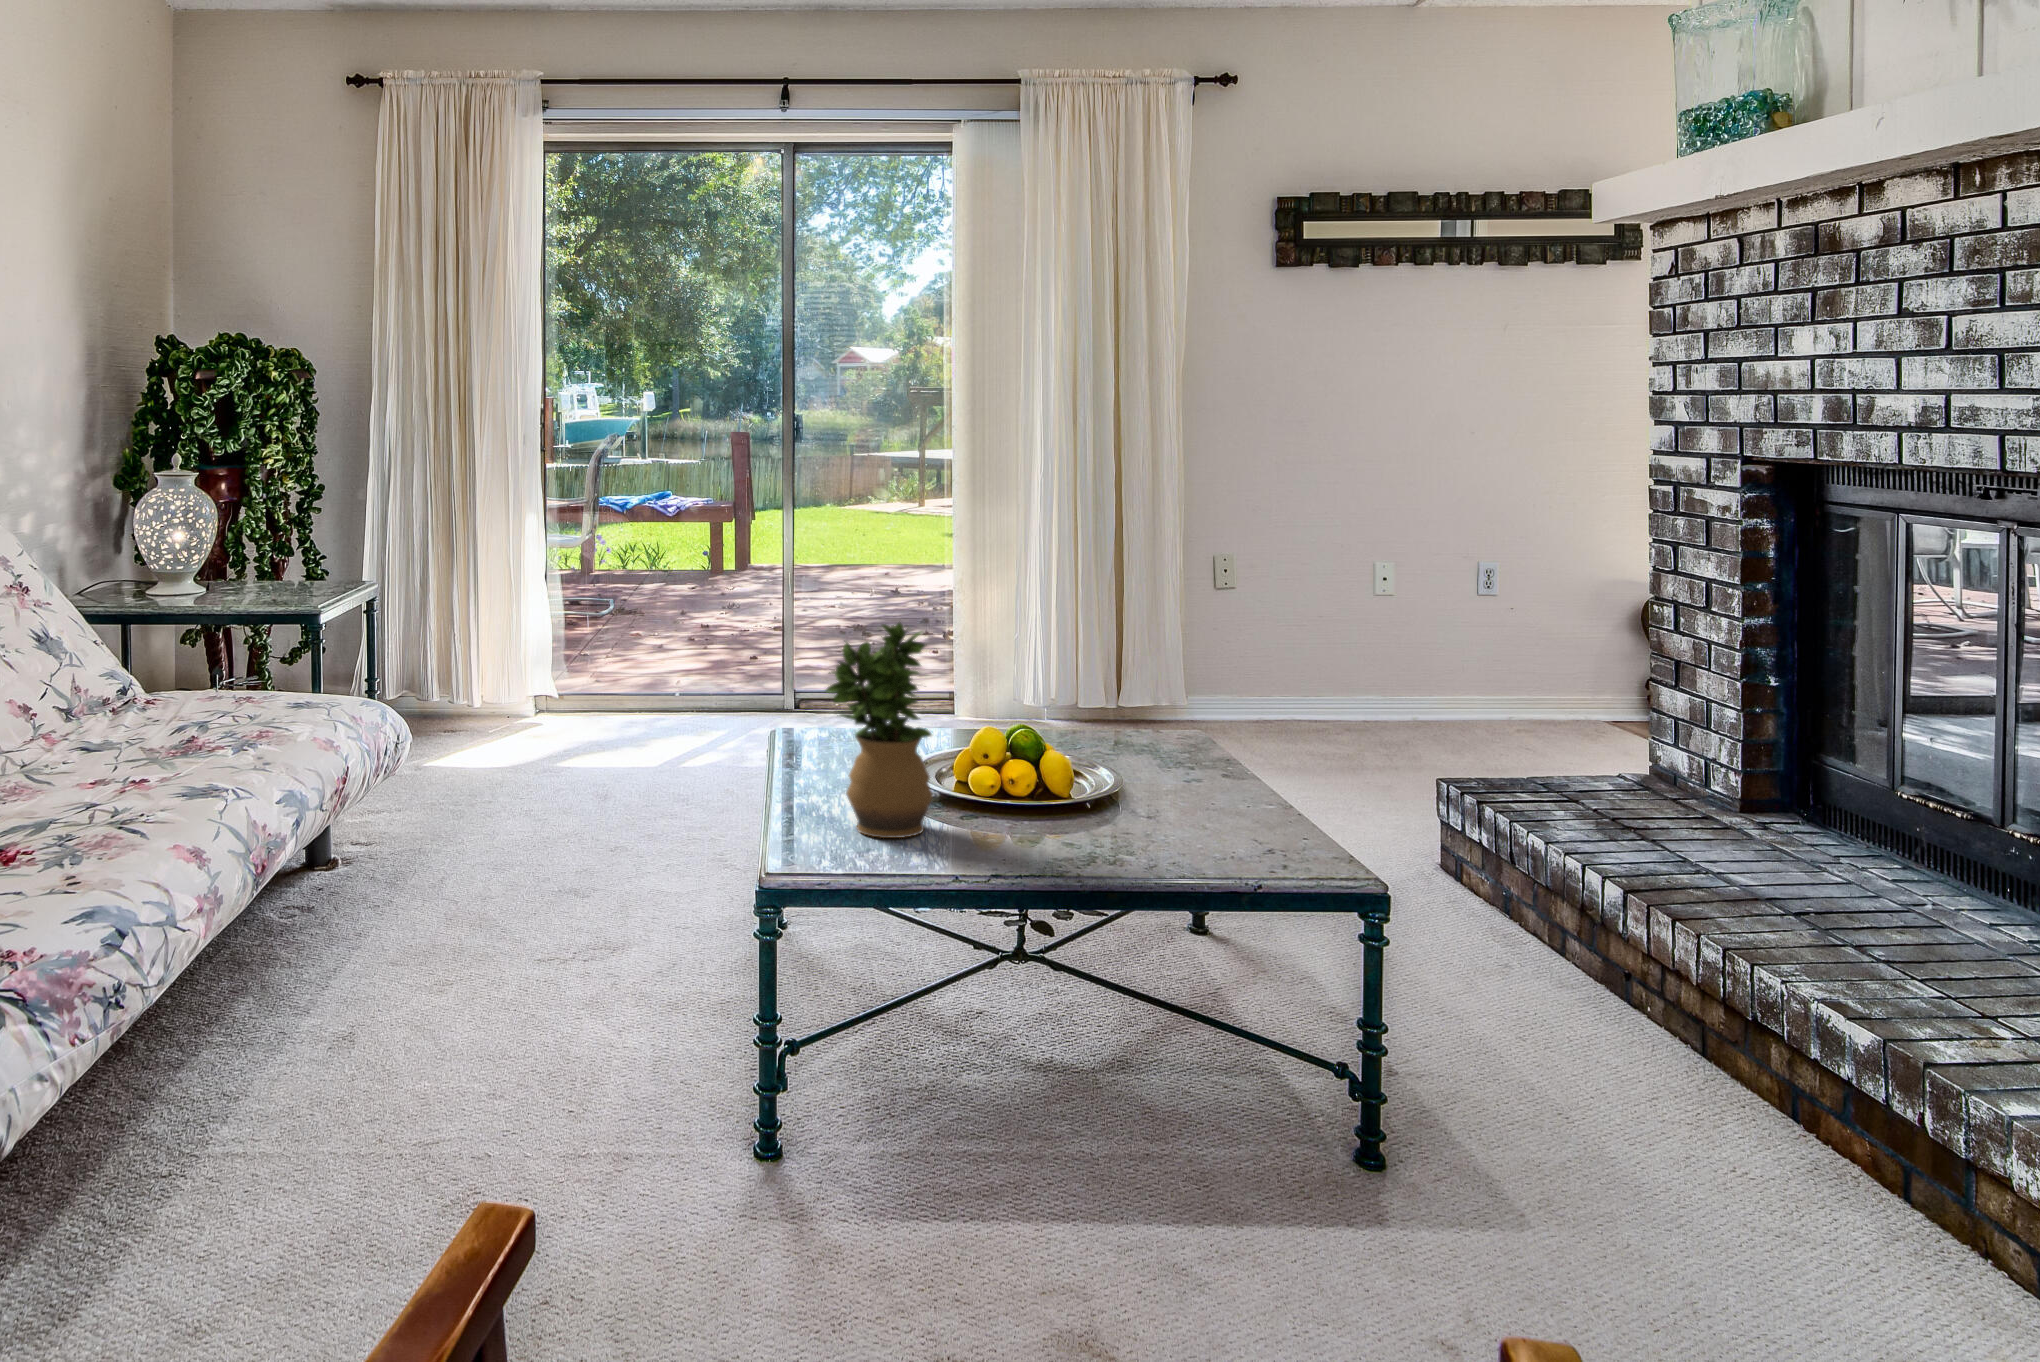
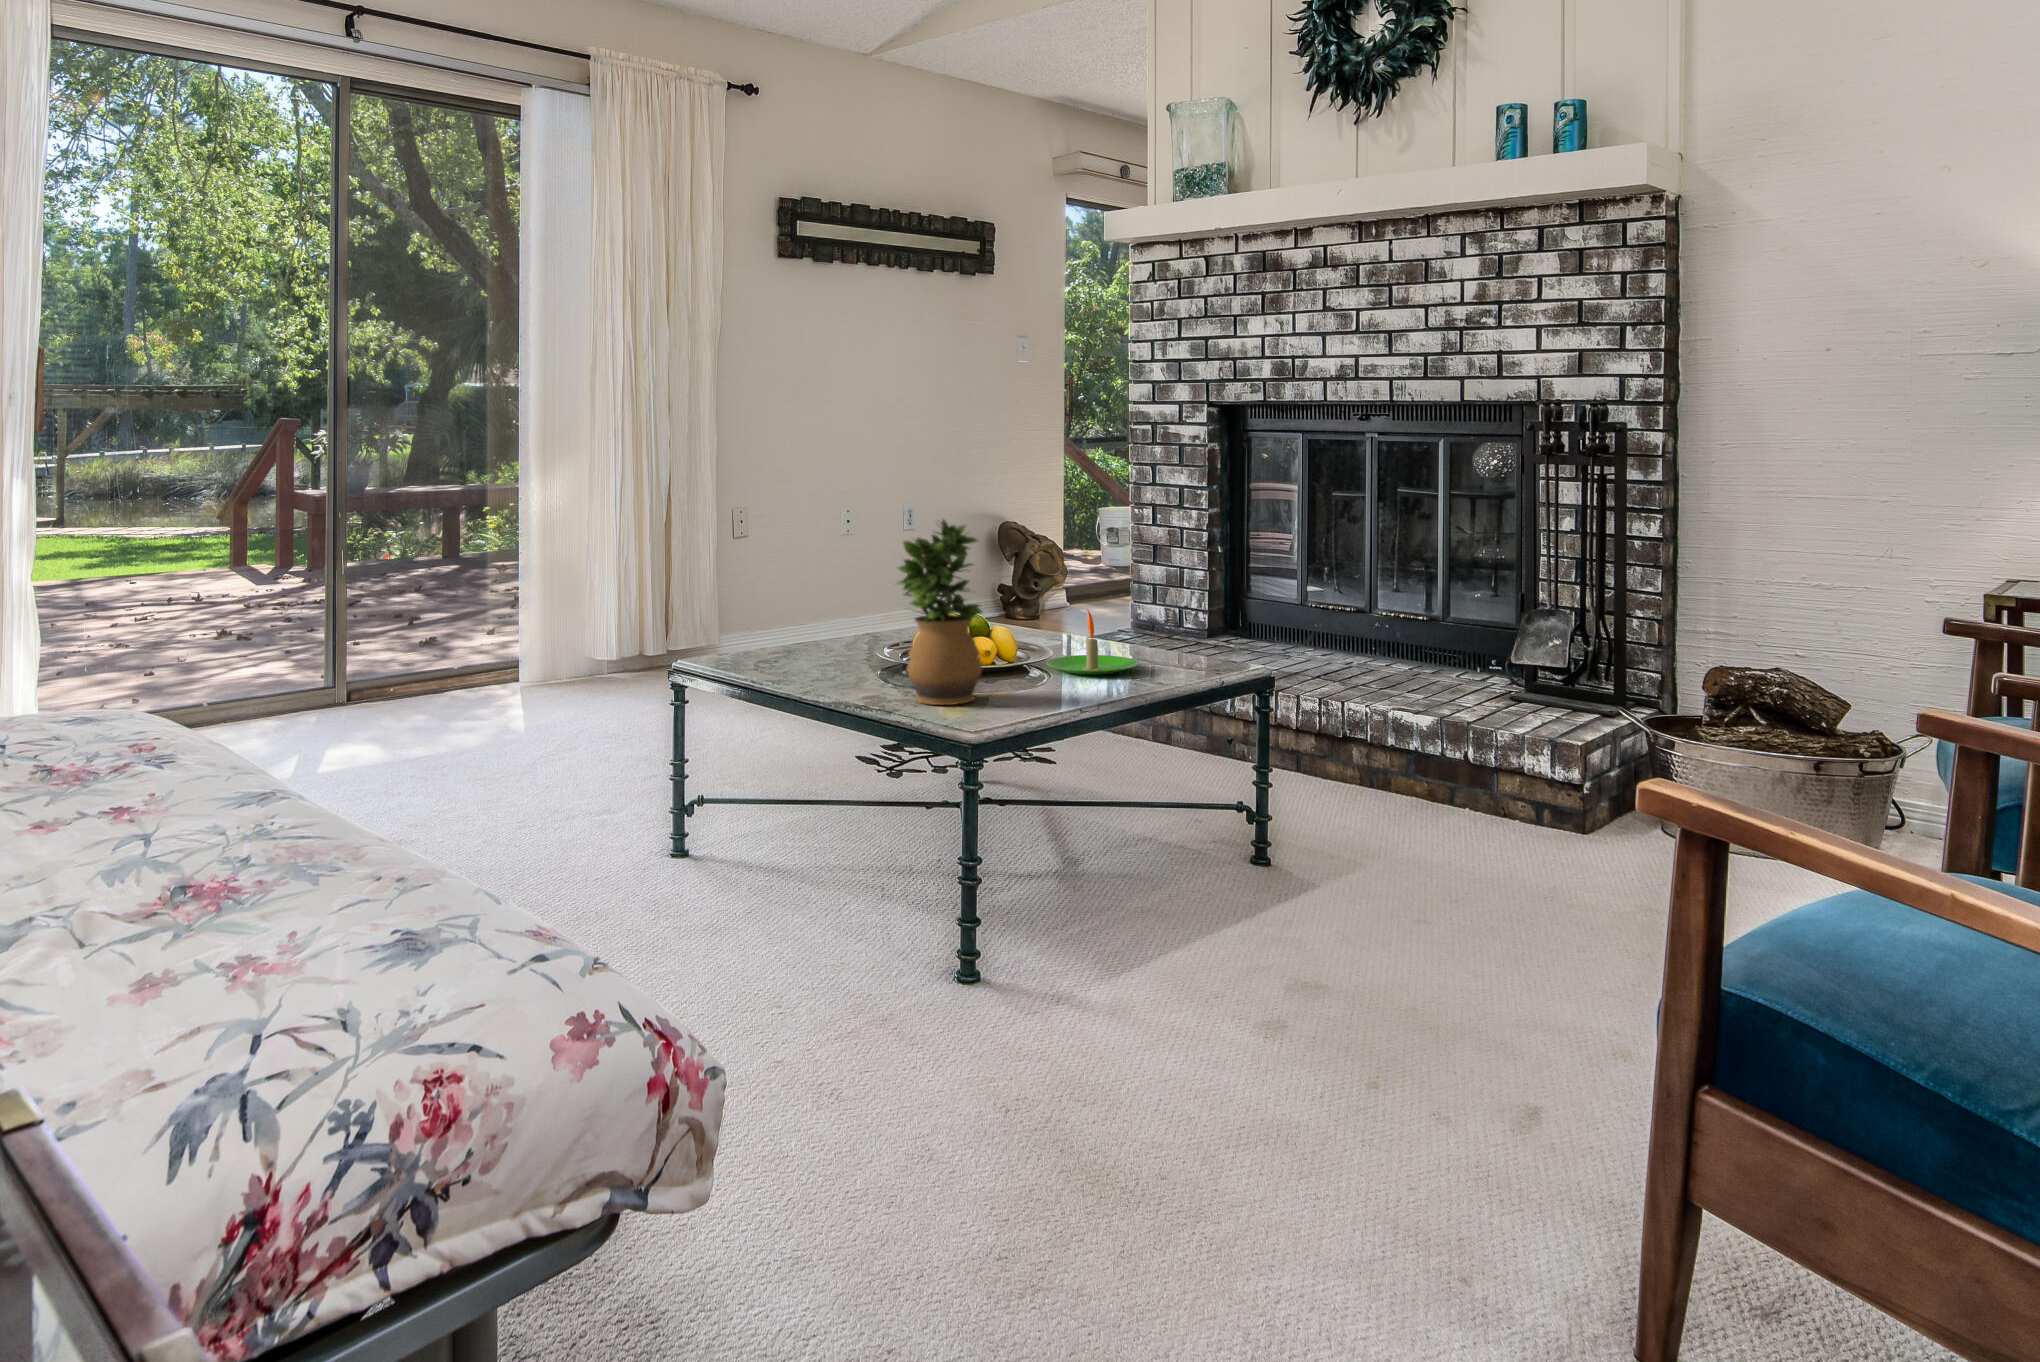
candle: none [1095,748,1215,836] -> present [1046,609,1139,675]

